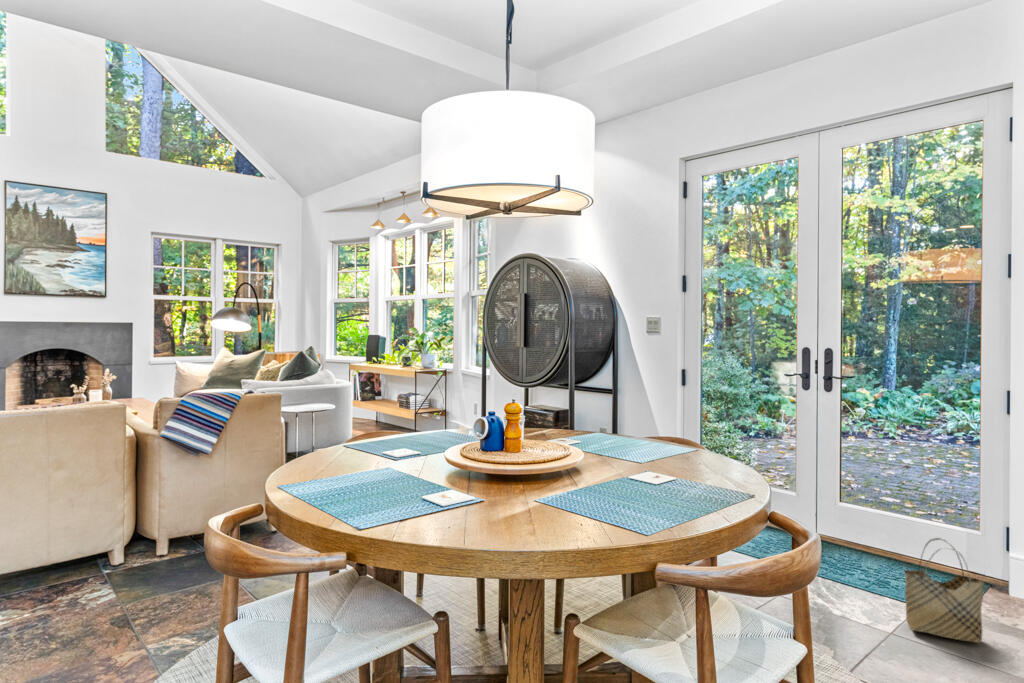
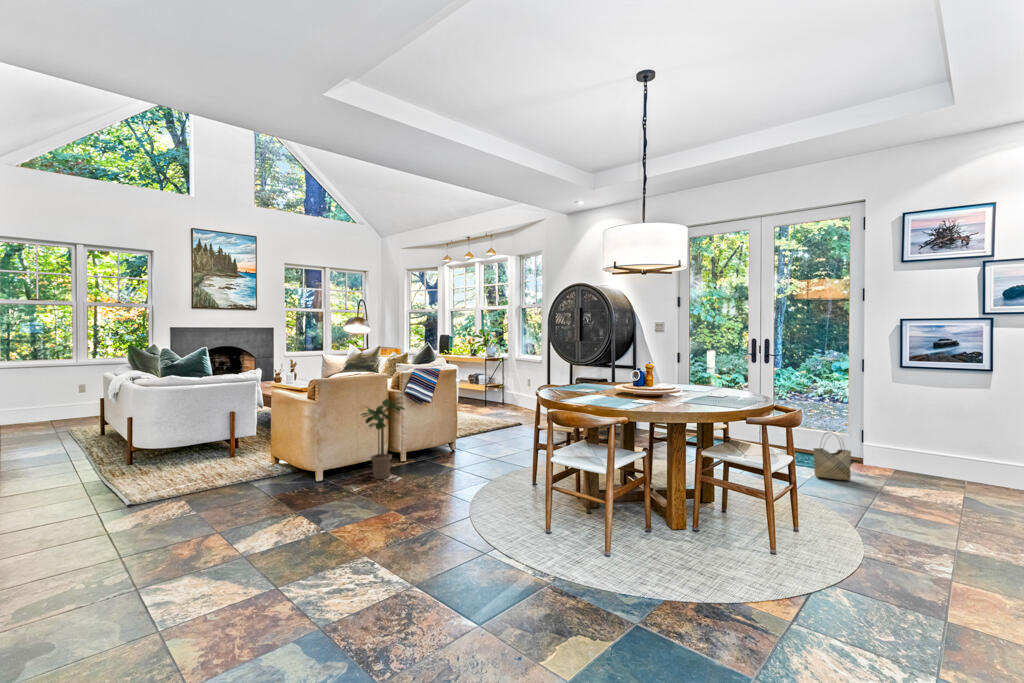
potted plant: none [22,446,140,599] -> present [361,397,405,479]

